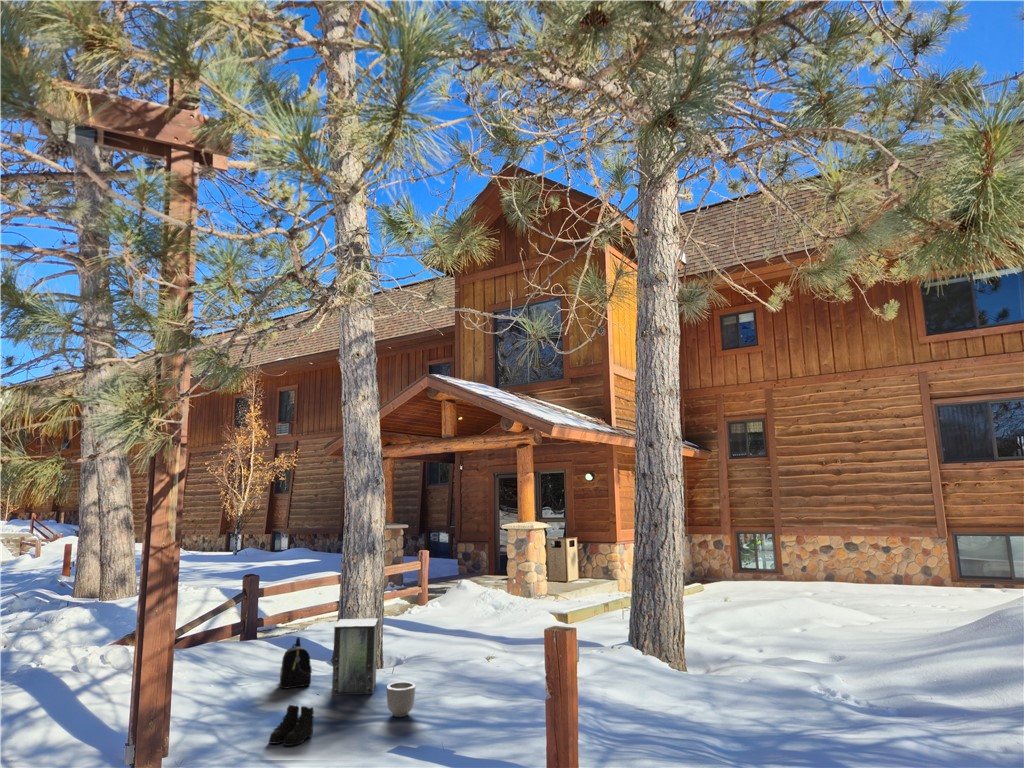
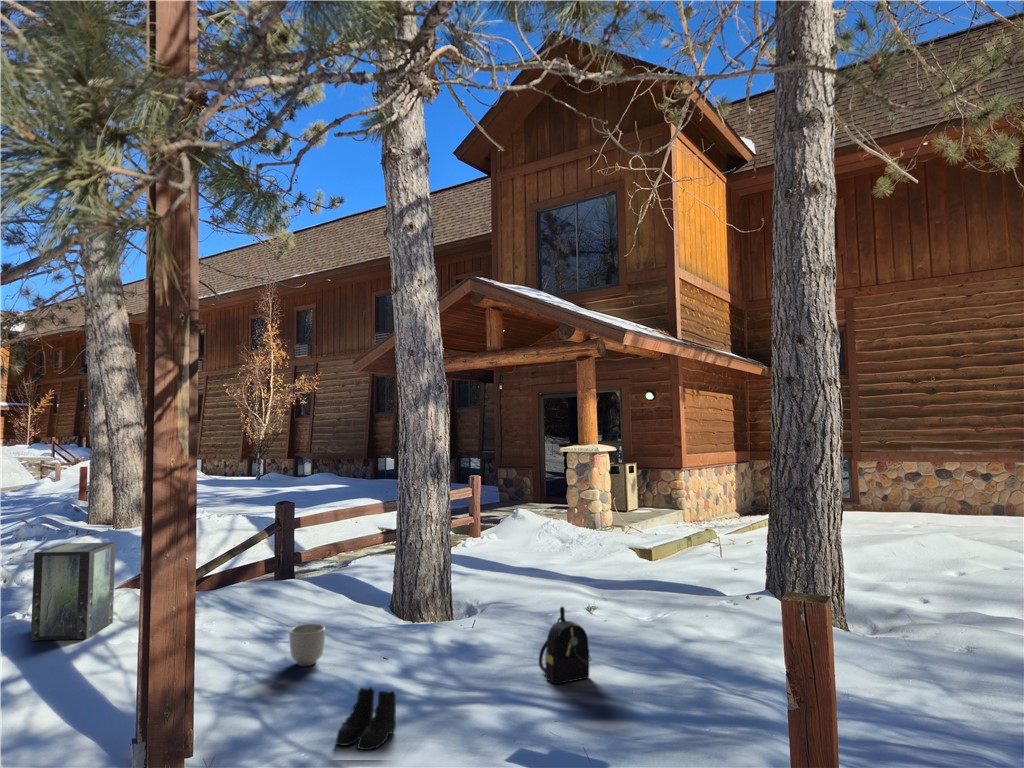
storage box: present [332,618,378,695] -> present [31,543,115,641]
backpack: present [280,637,312,689] -> present [539,607,591,684]
planter: present [387,682,415,717] -> present [289,624,326,666]

